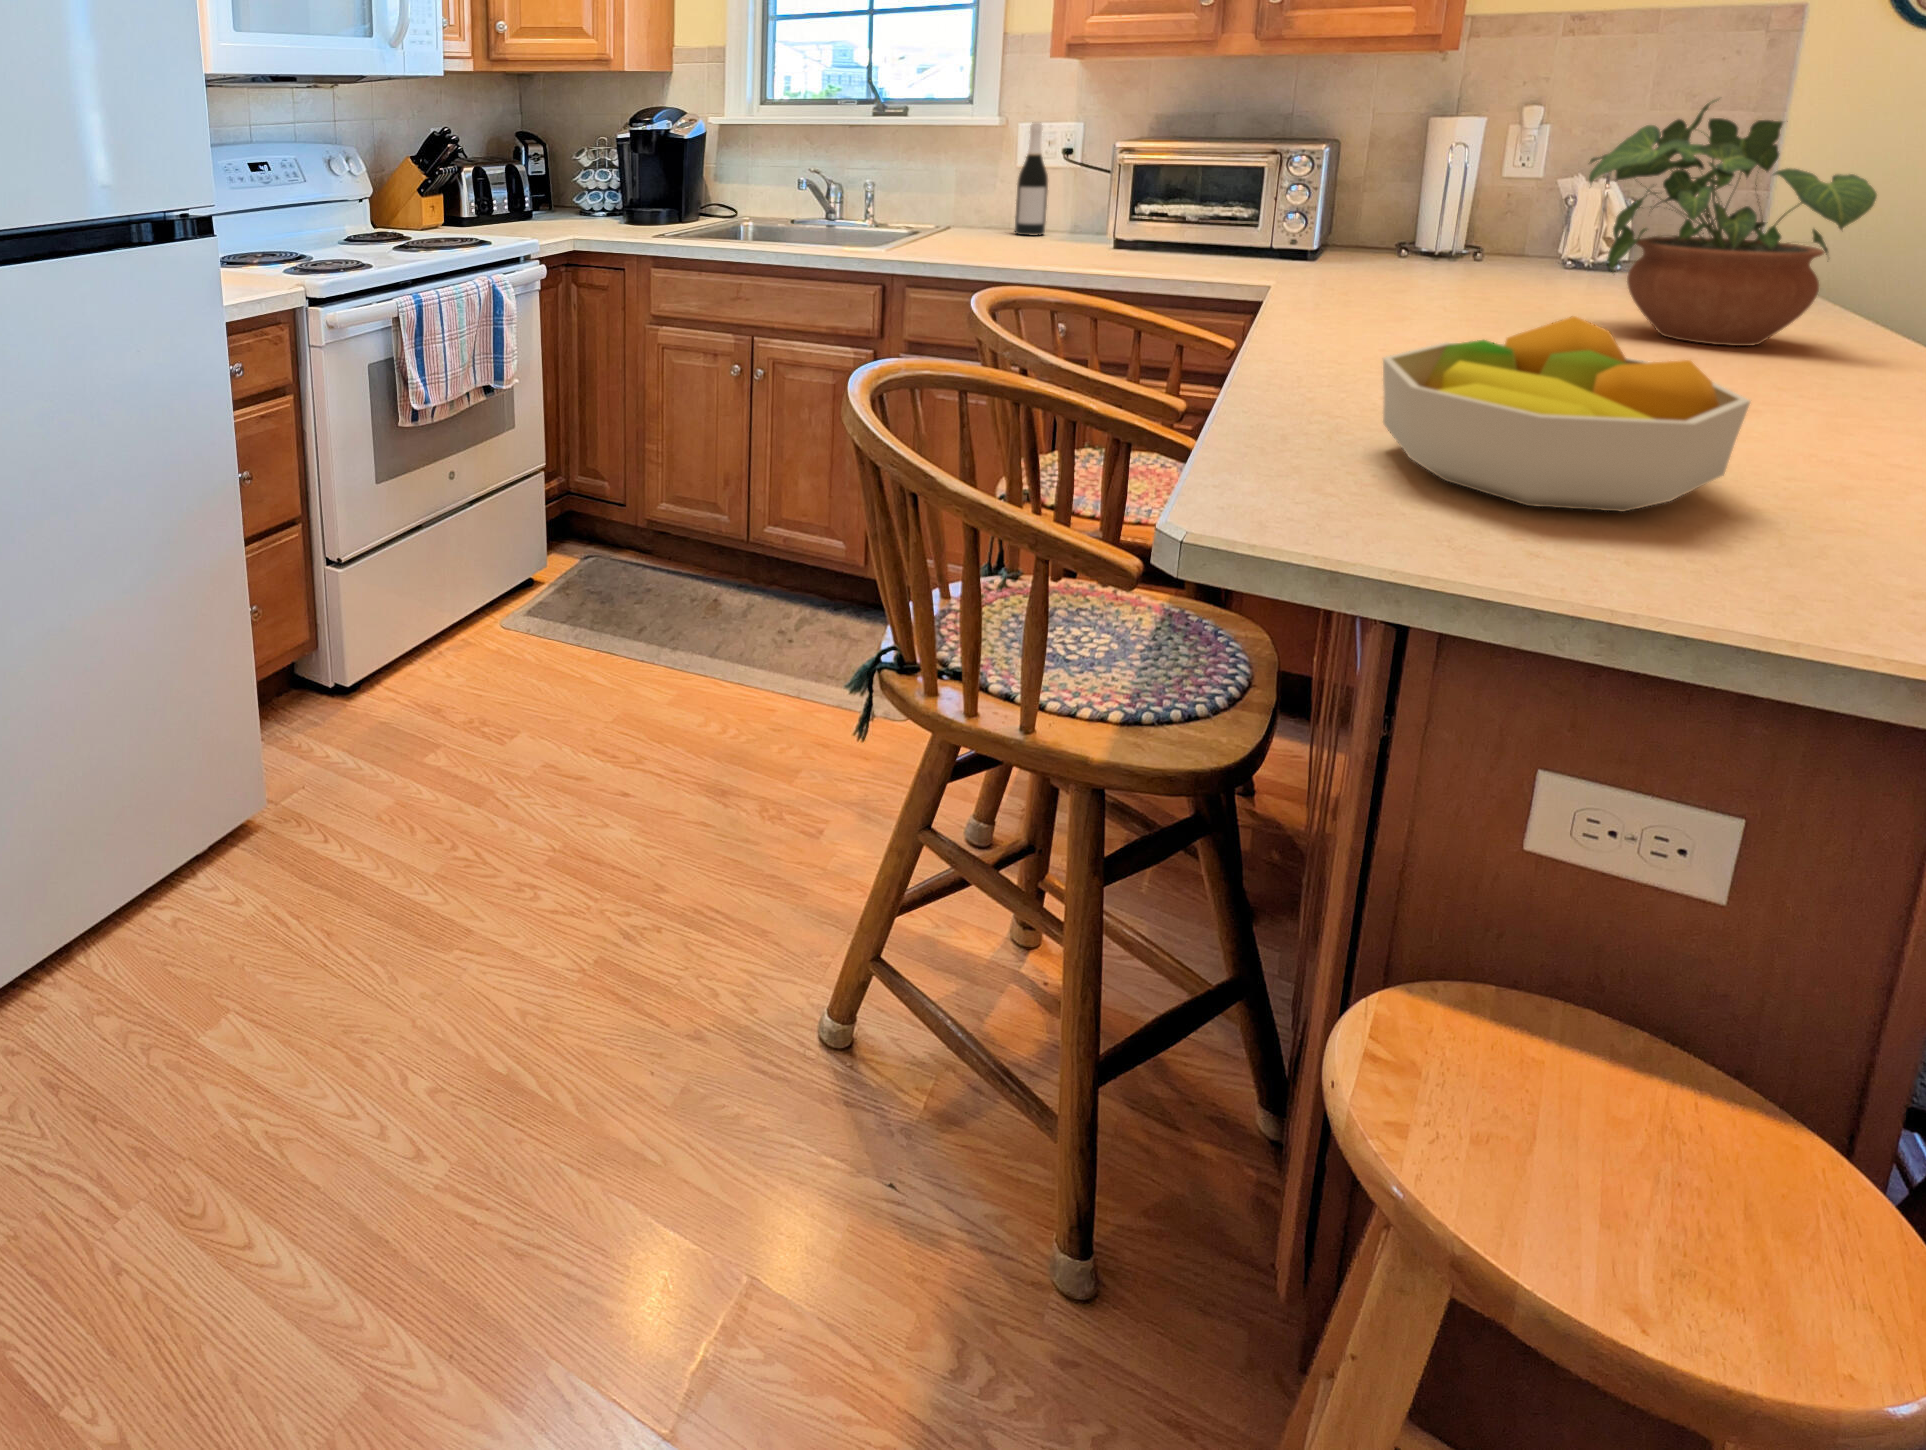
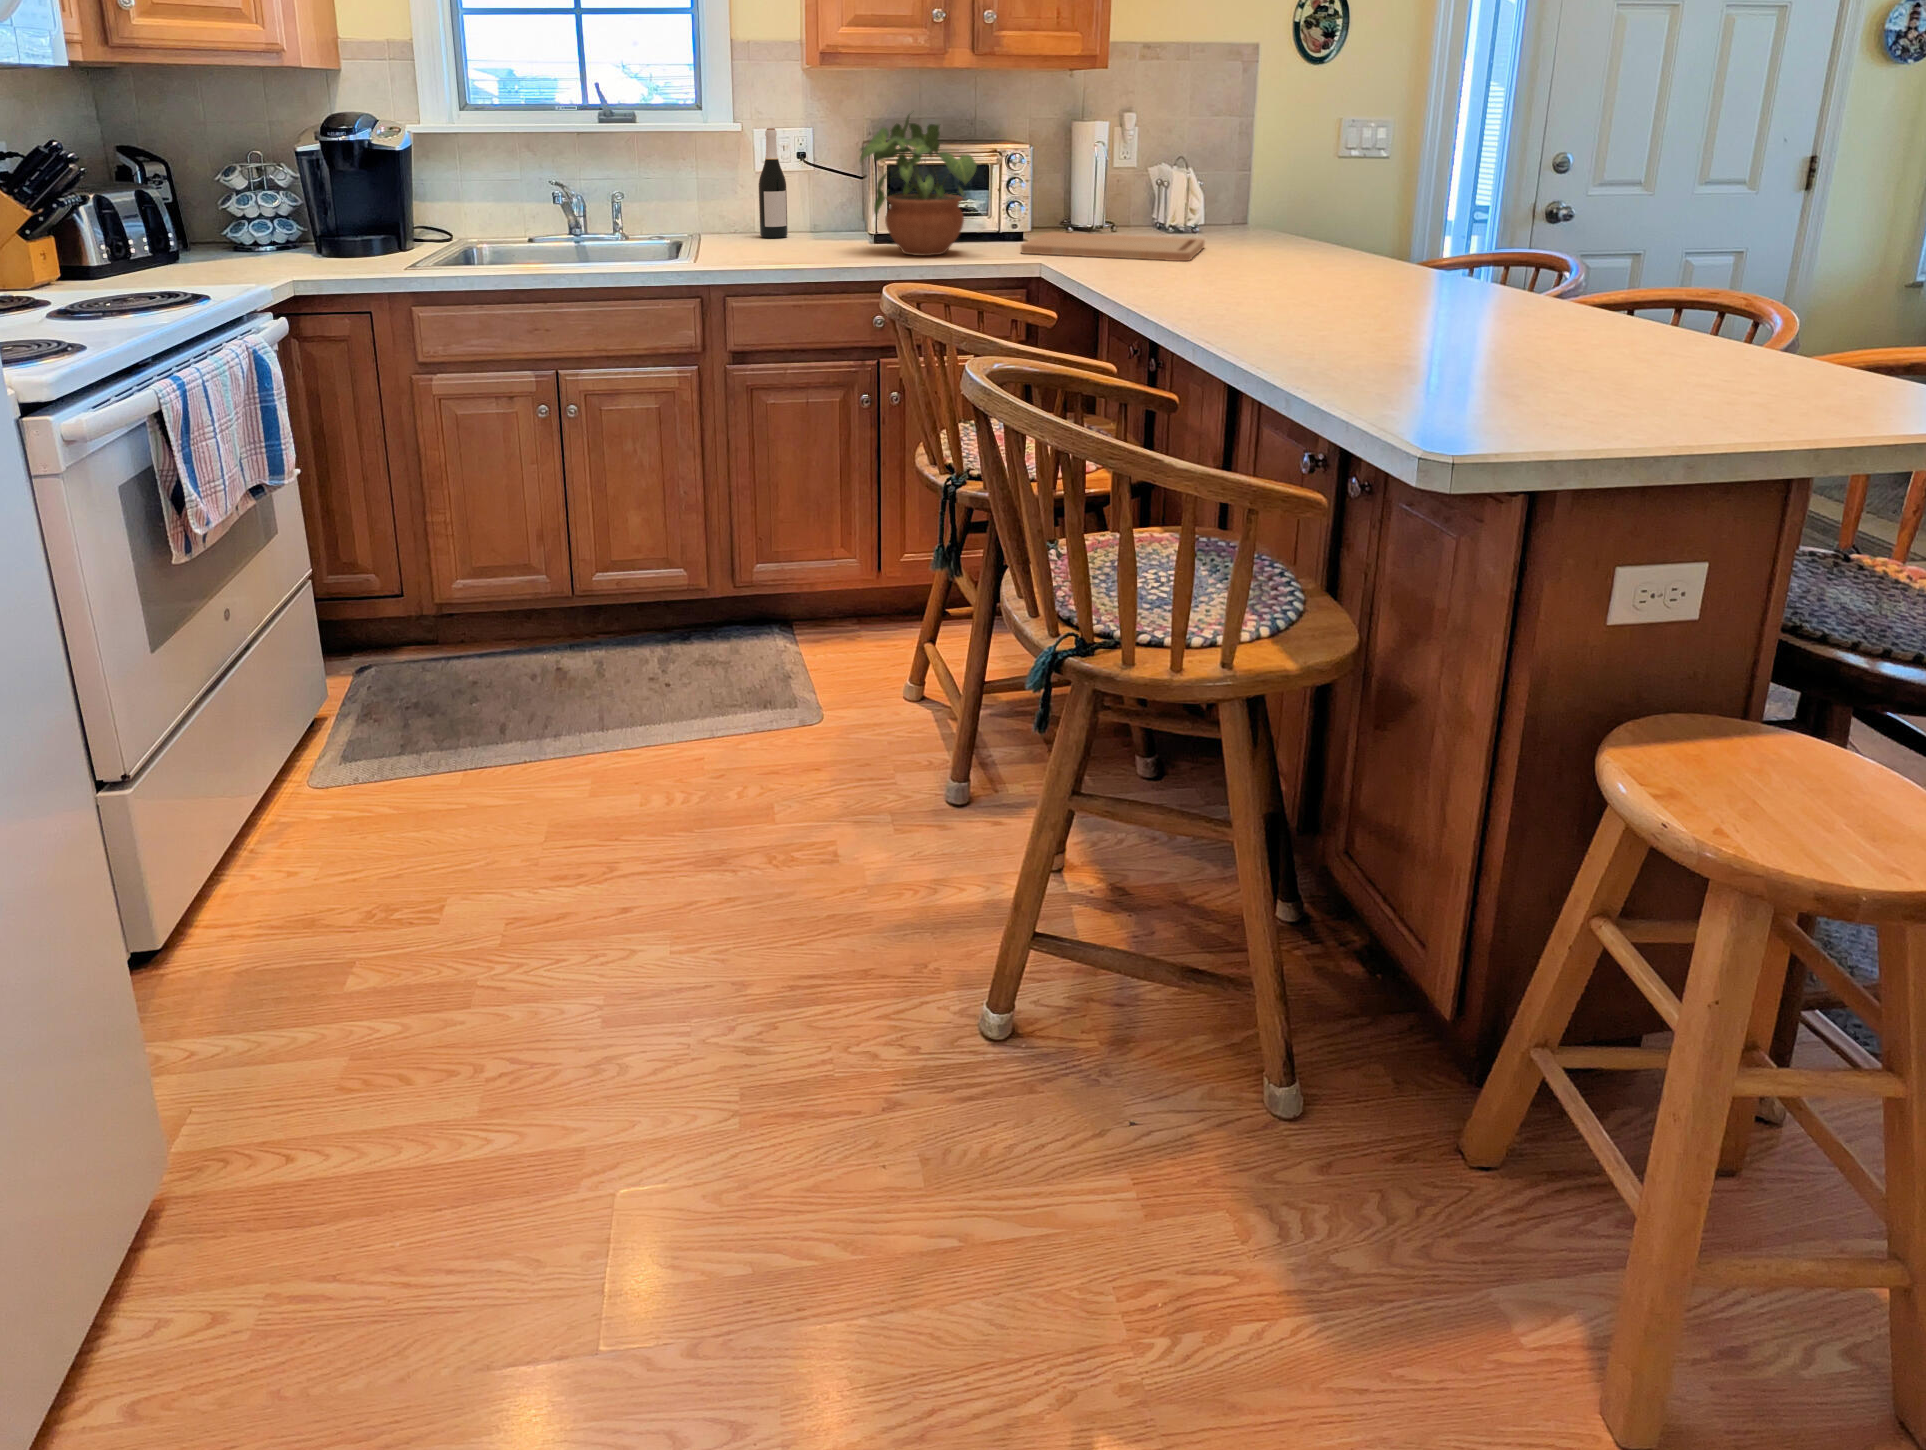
potted plant: present [1589,99,1877,346] -> present [860,114,977,256]
cutting board: none [1285,252,1596,300] -> present [1021,233,1205,261]
fruit bowl: present [1383,316,1750,512] -> none [1337,270,1549,402]

